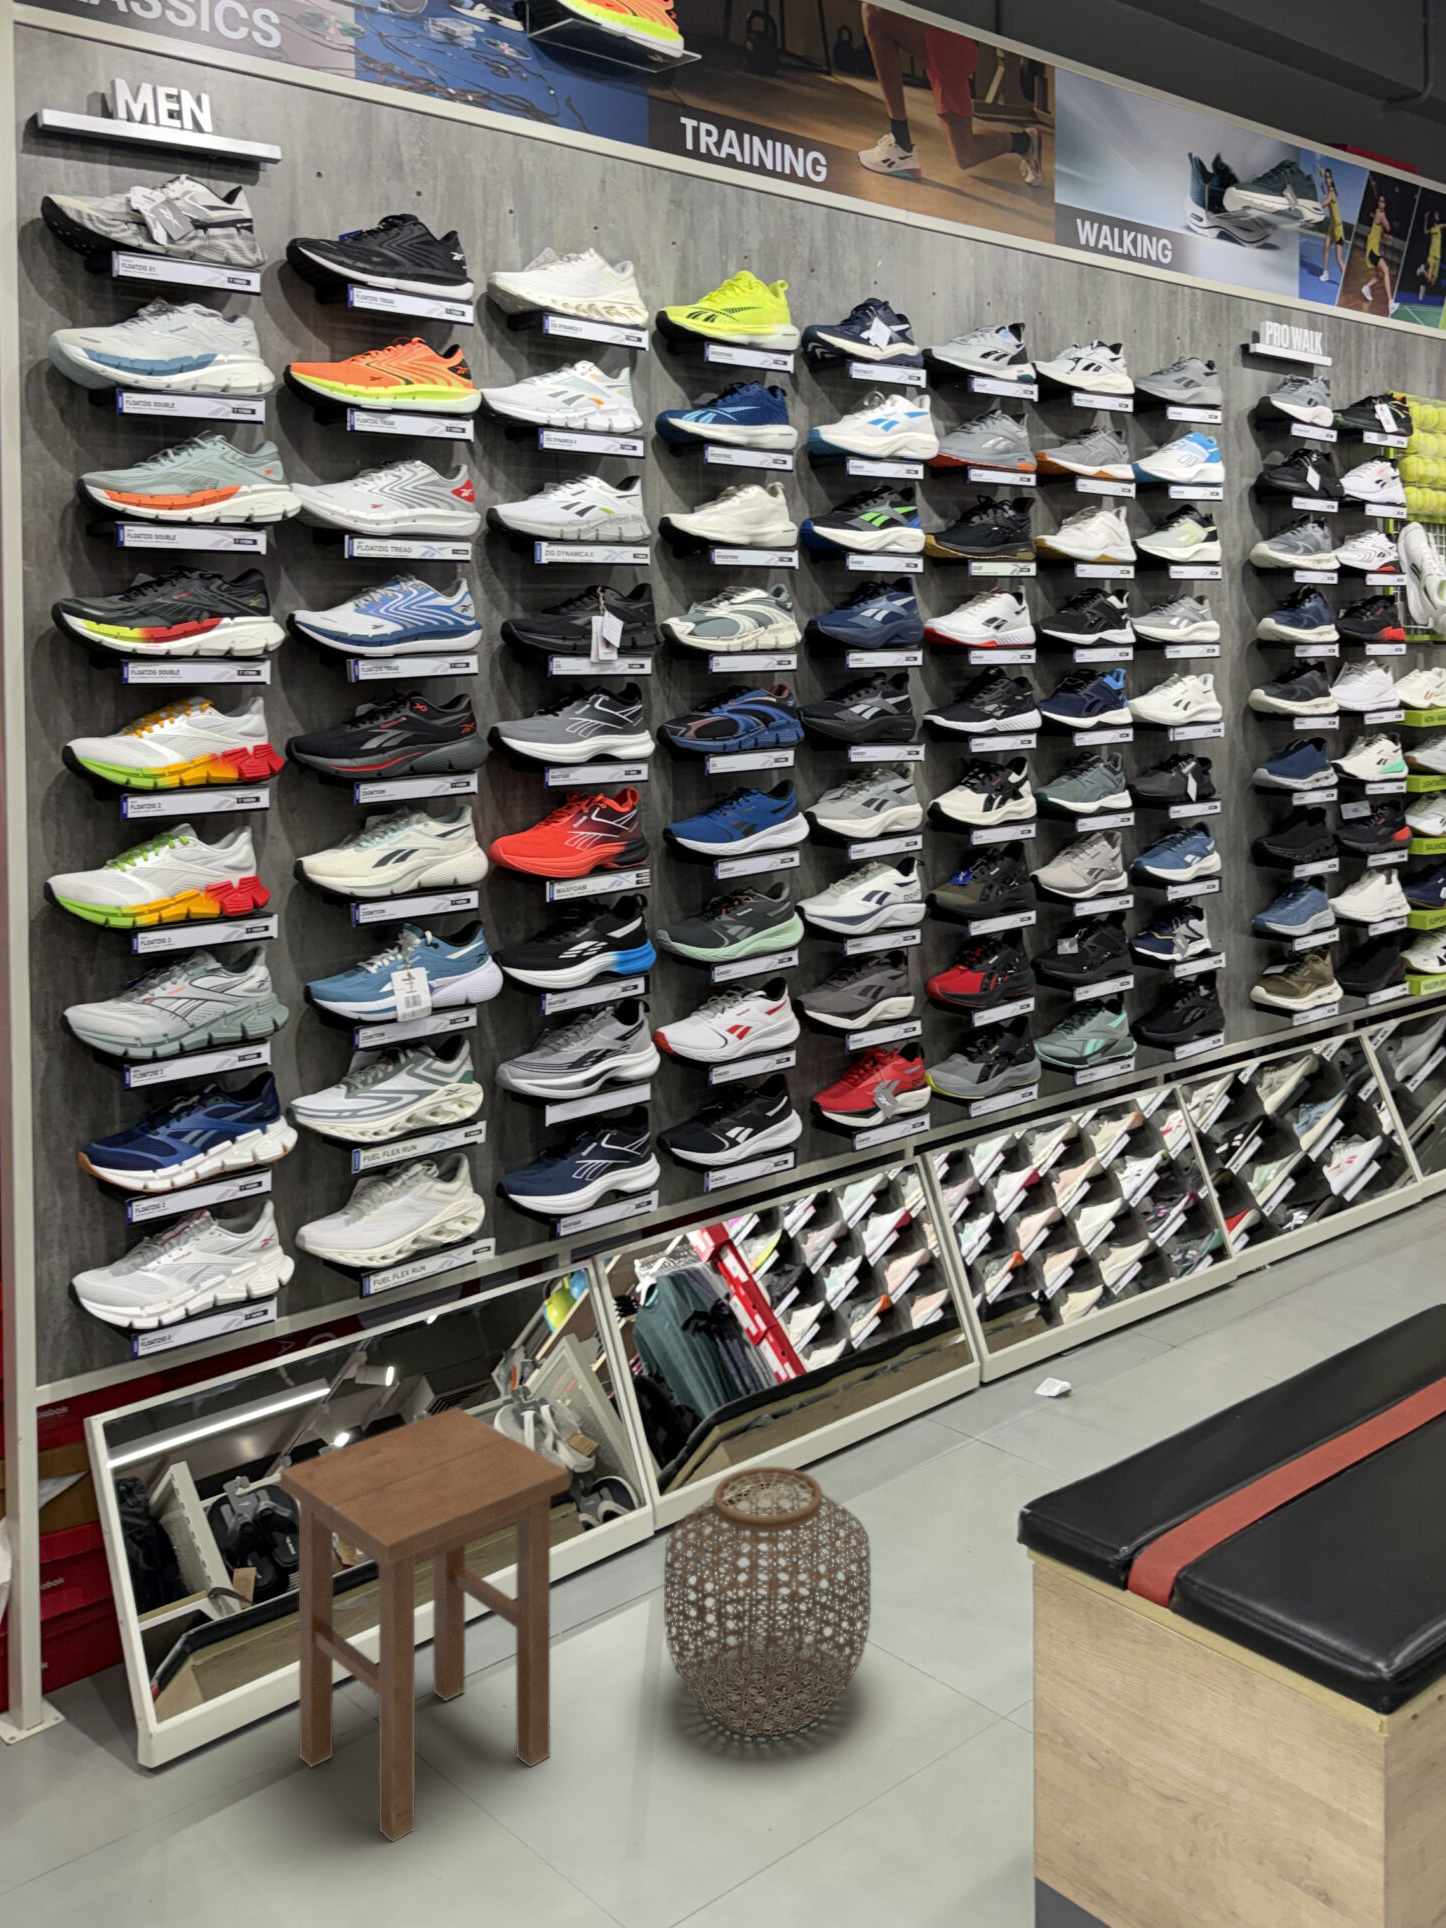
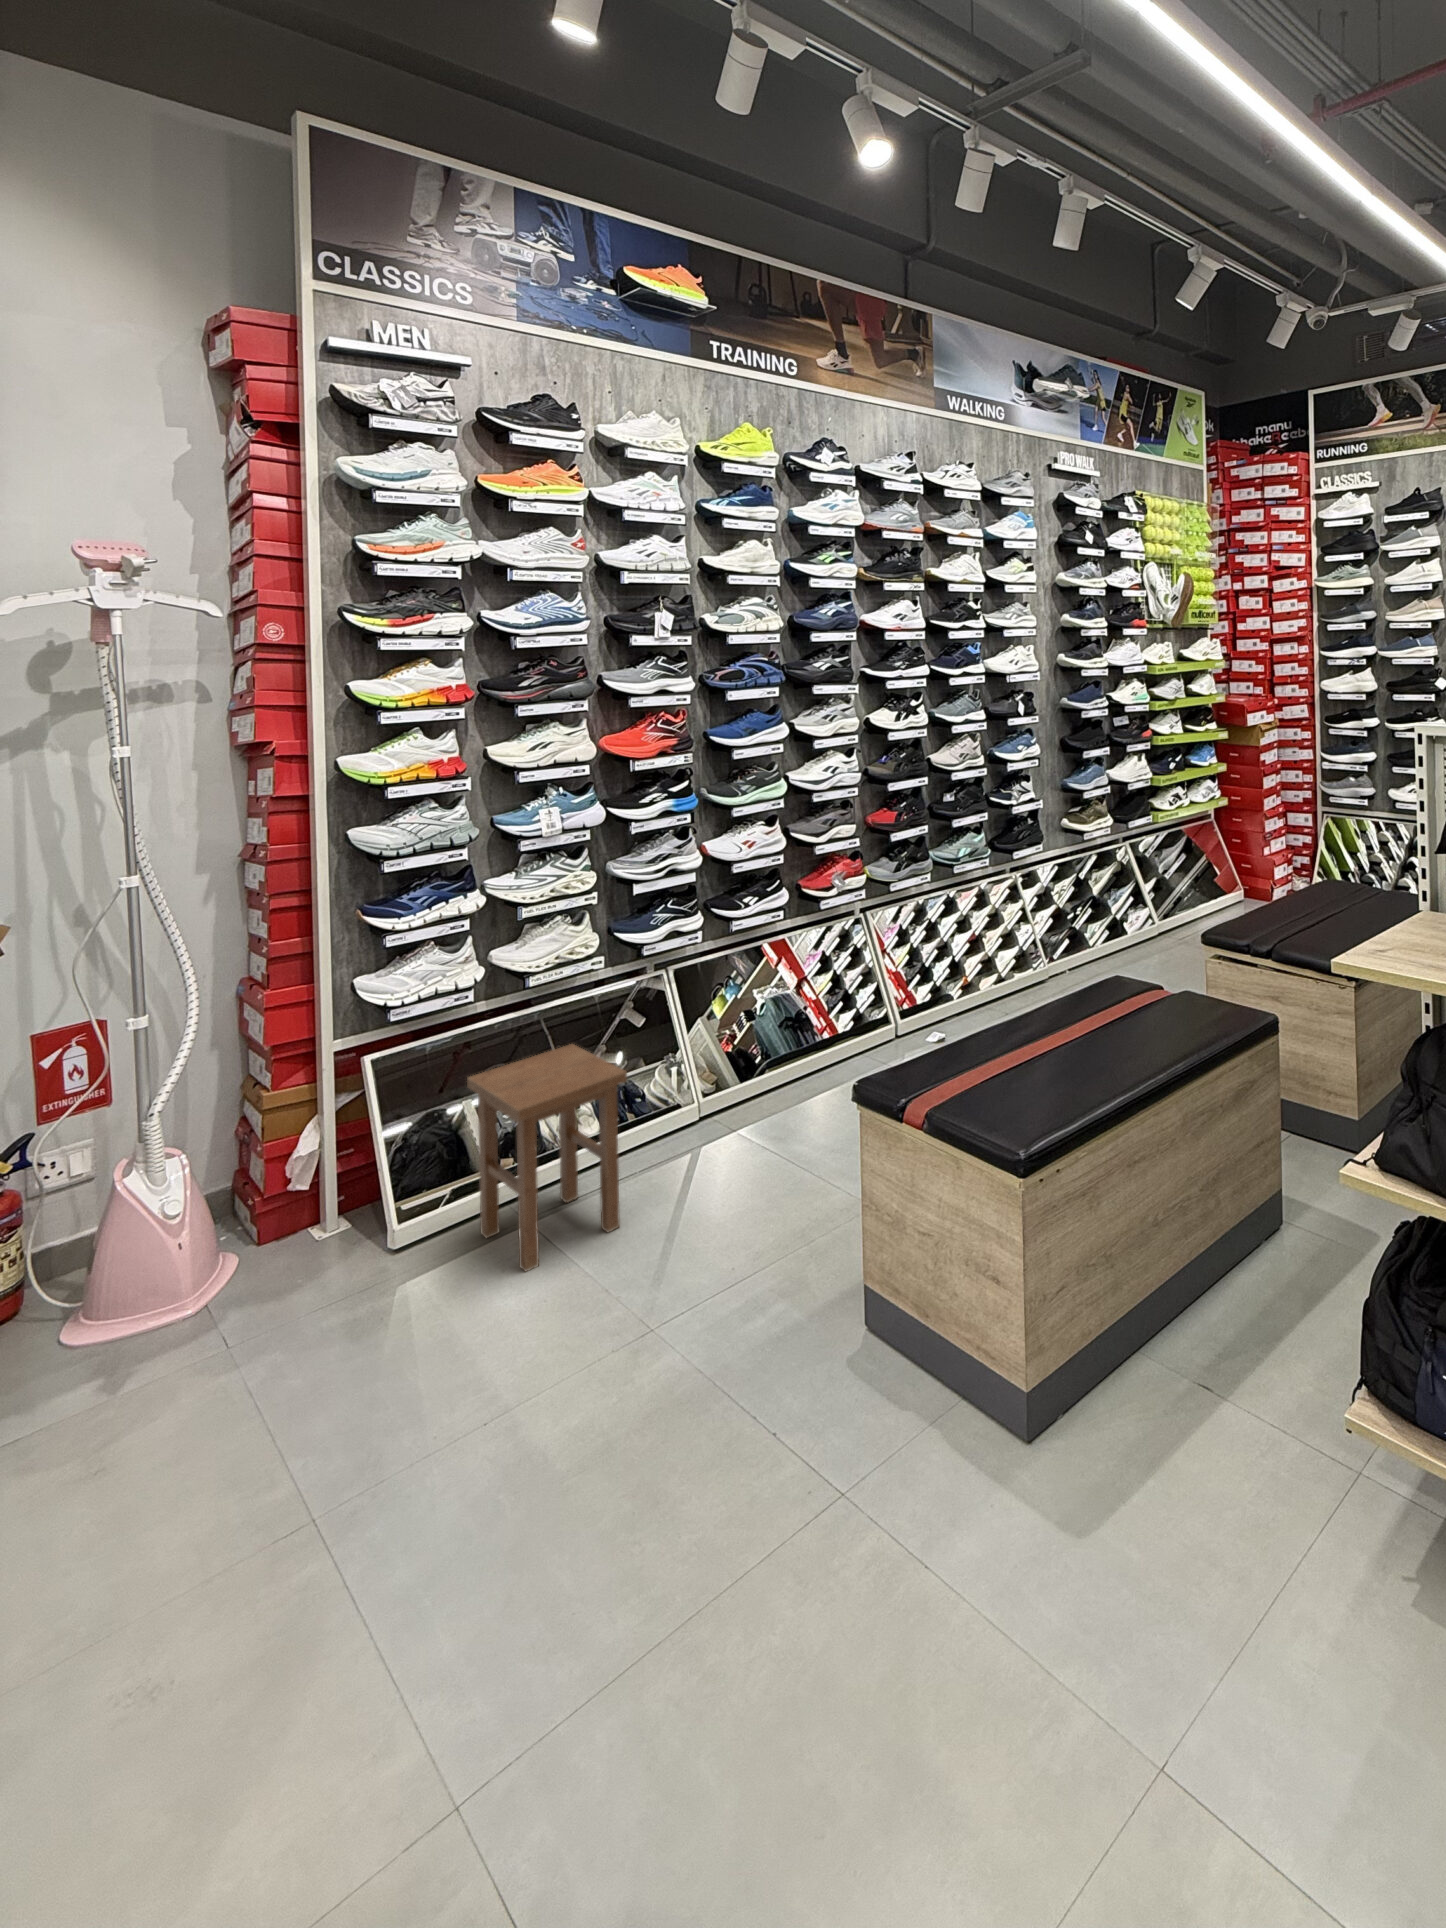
woven basket: present [664,1467,871,1735] -> none [685,1070,799,1212]

